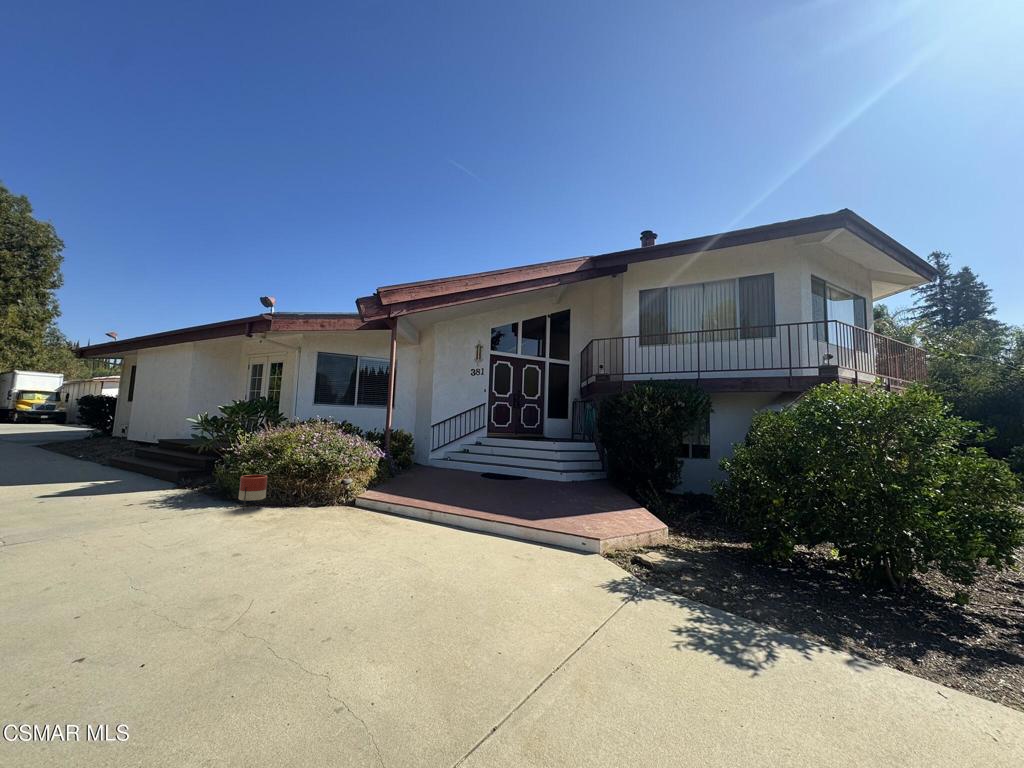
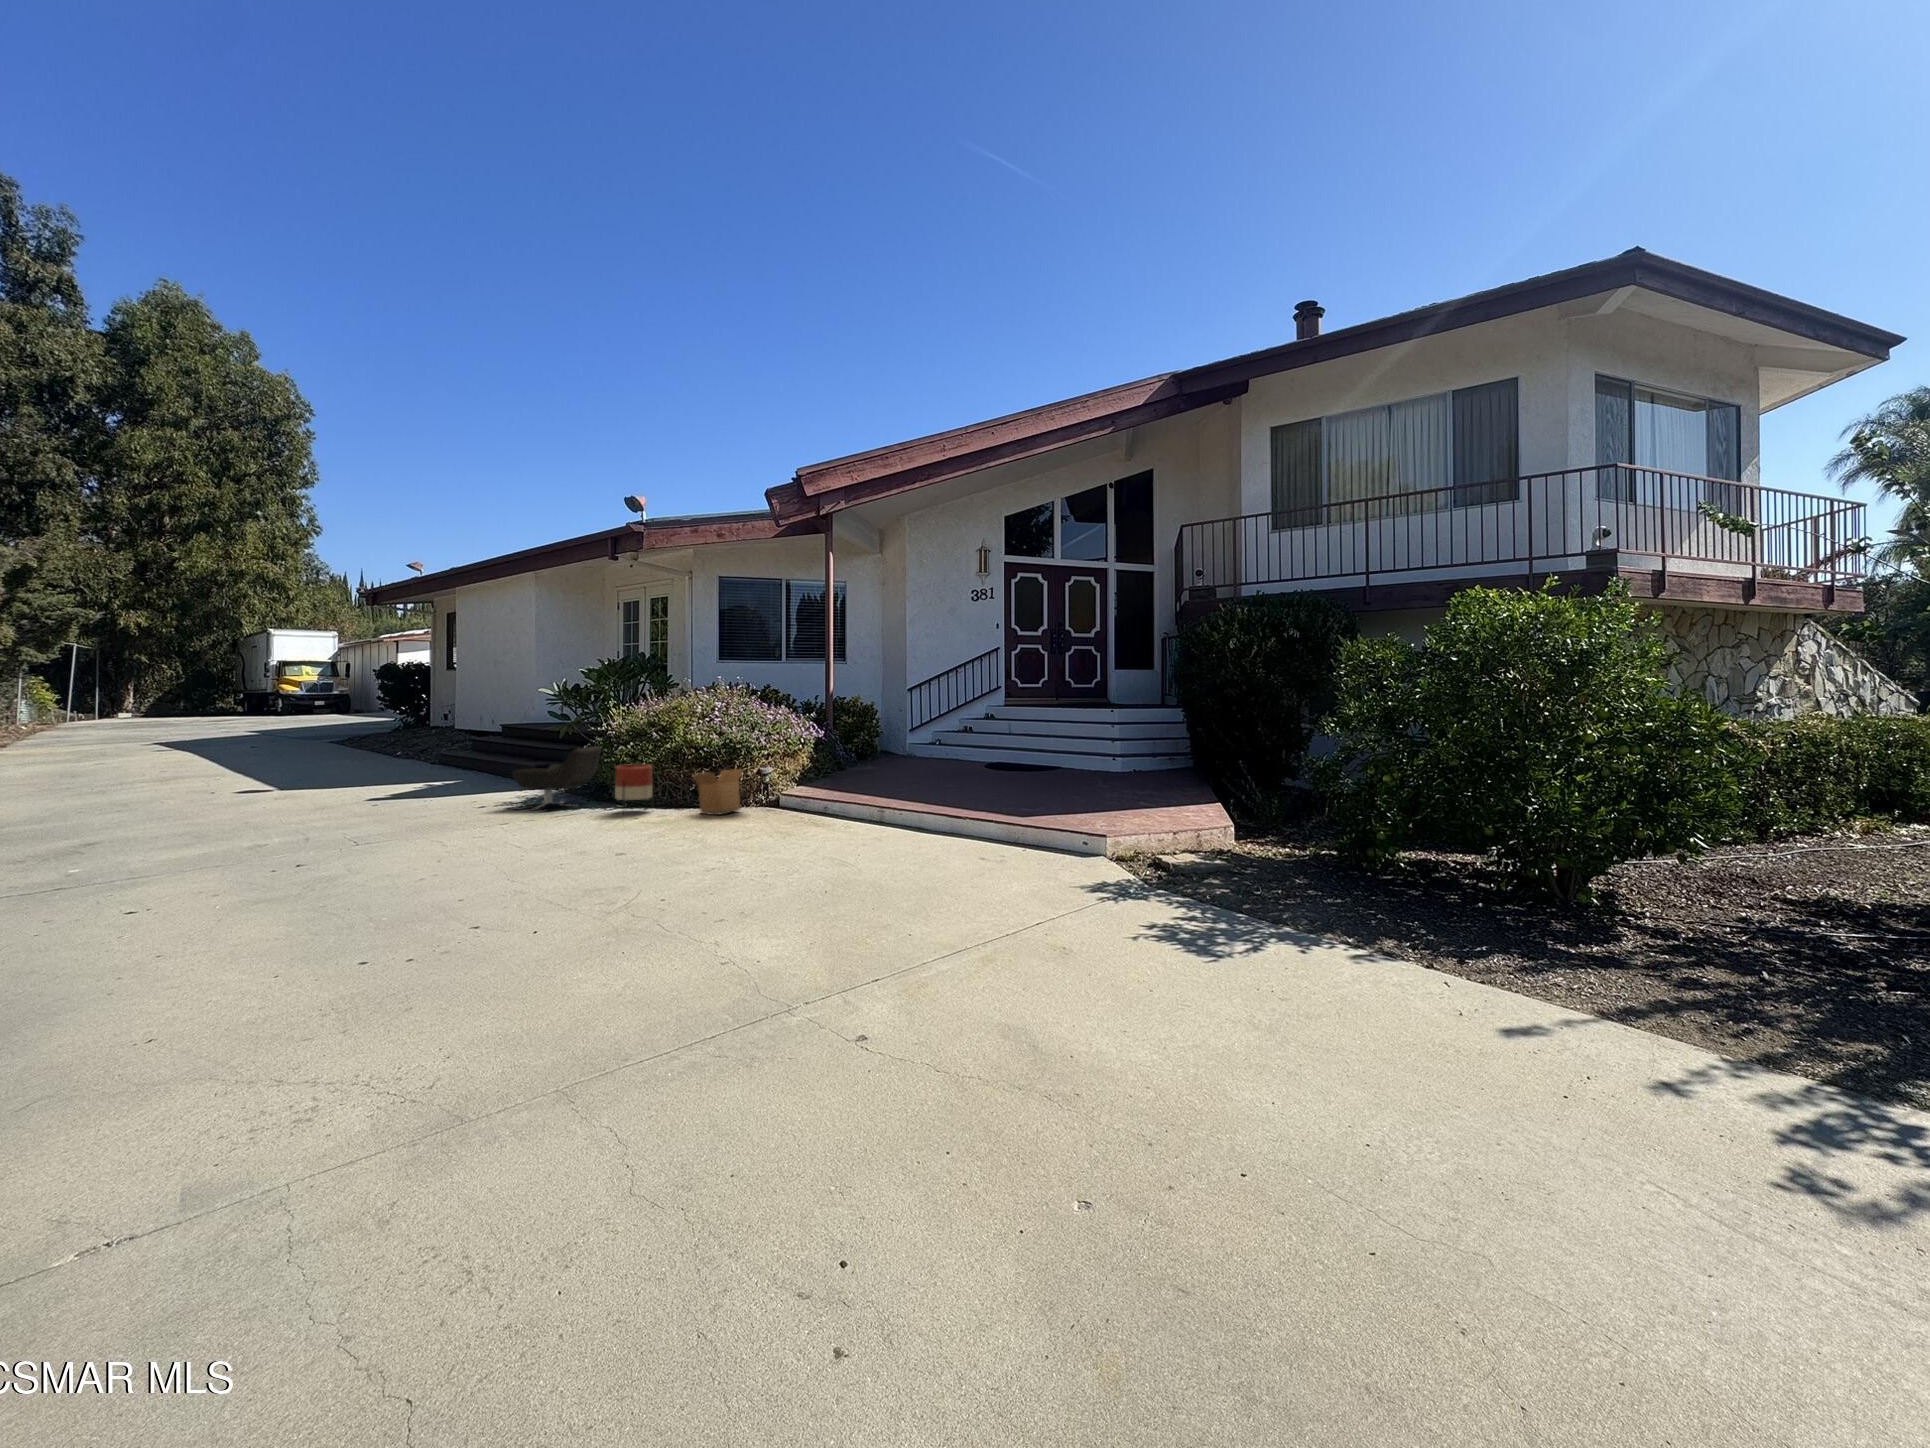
lounge chair: none [162,461,231,506] -> present [512,746,601,808]
cardboard box: none [295,479,331,511] -> present [693,769,742,815]

